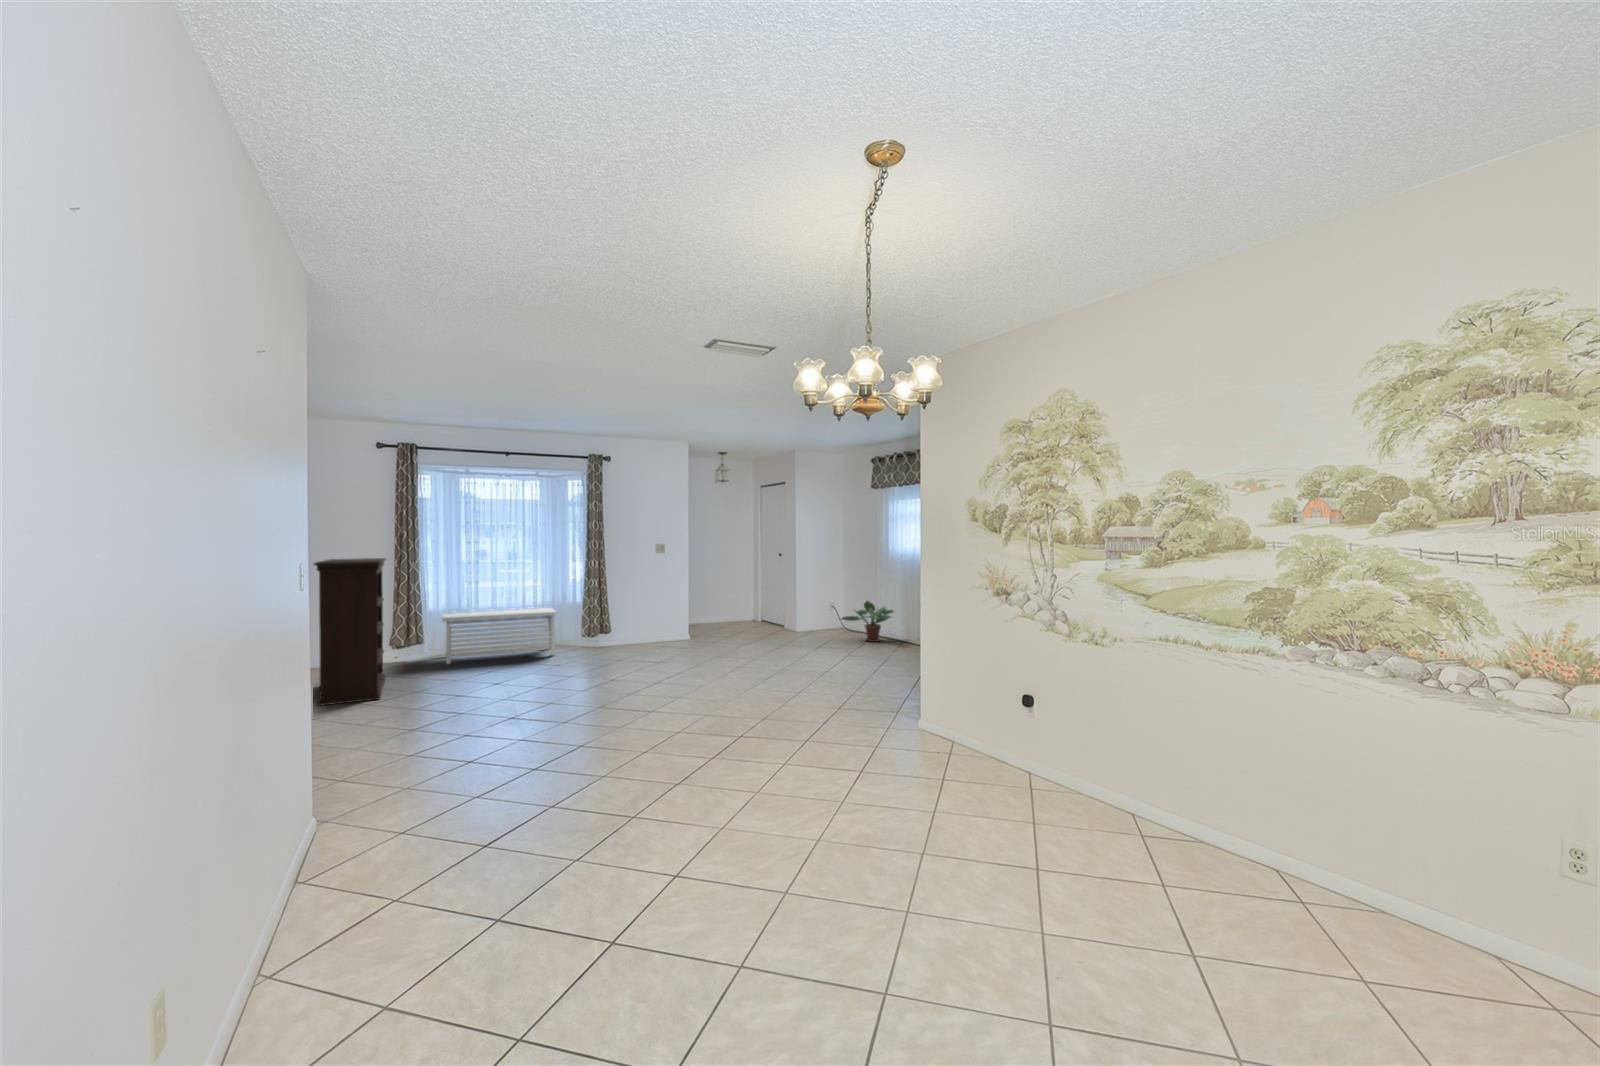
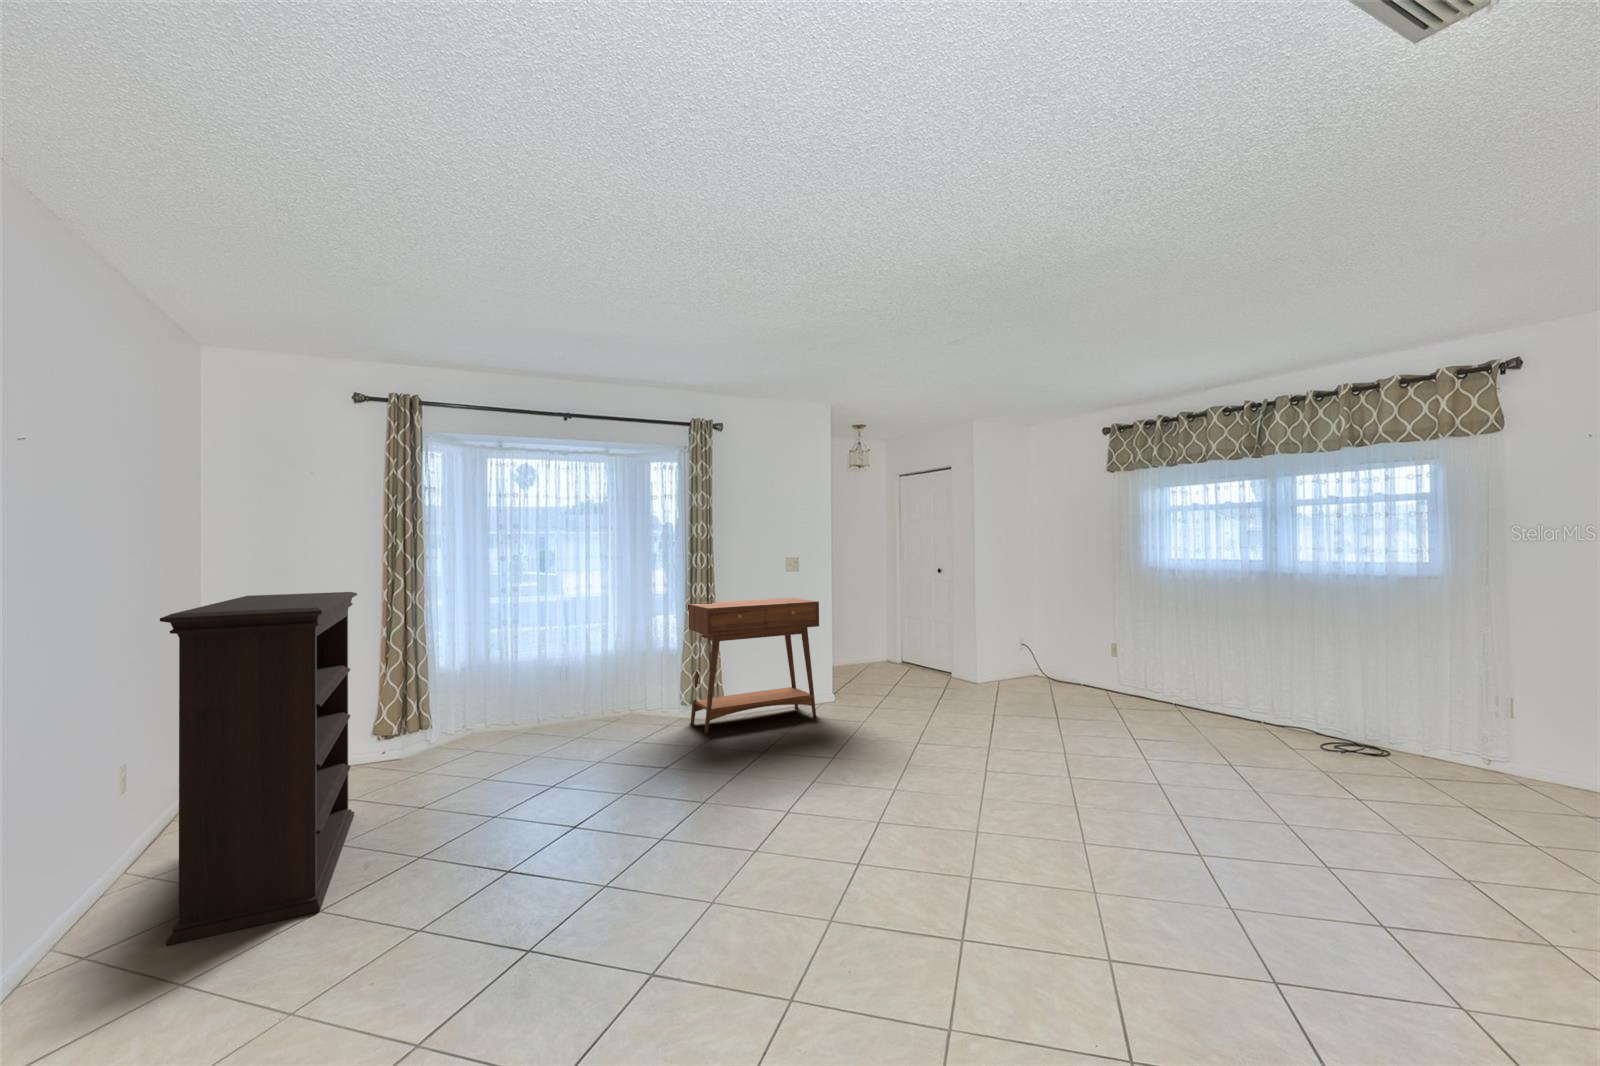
console table: none [586,570,672,651] -> present [686,598,819,733]
potted plant: present [841,601,894,642] -> none [1068,646,1167,712]
storage bench: present [442,608,557,664] -> none [461,659,648,769]

